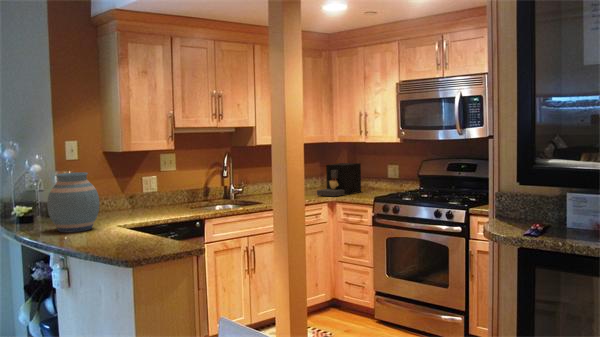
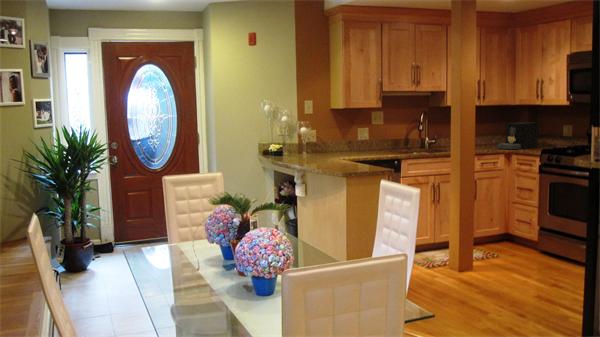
vase: present [47,172,100,232] -> none [296,121,329,160]

